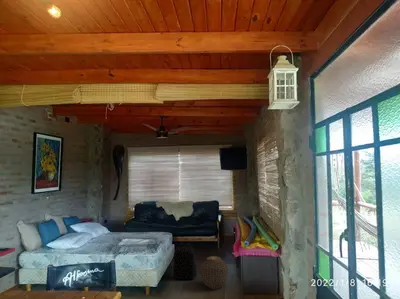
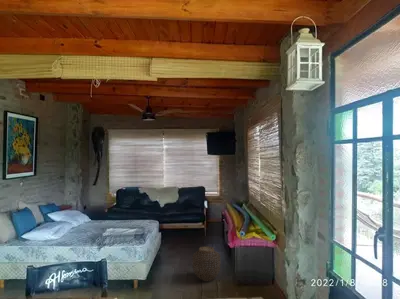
backpack: present [173,243,197,279] -> none [162,232,187,270]

